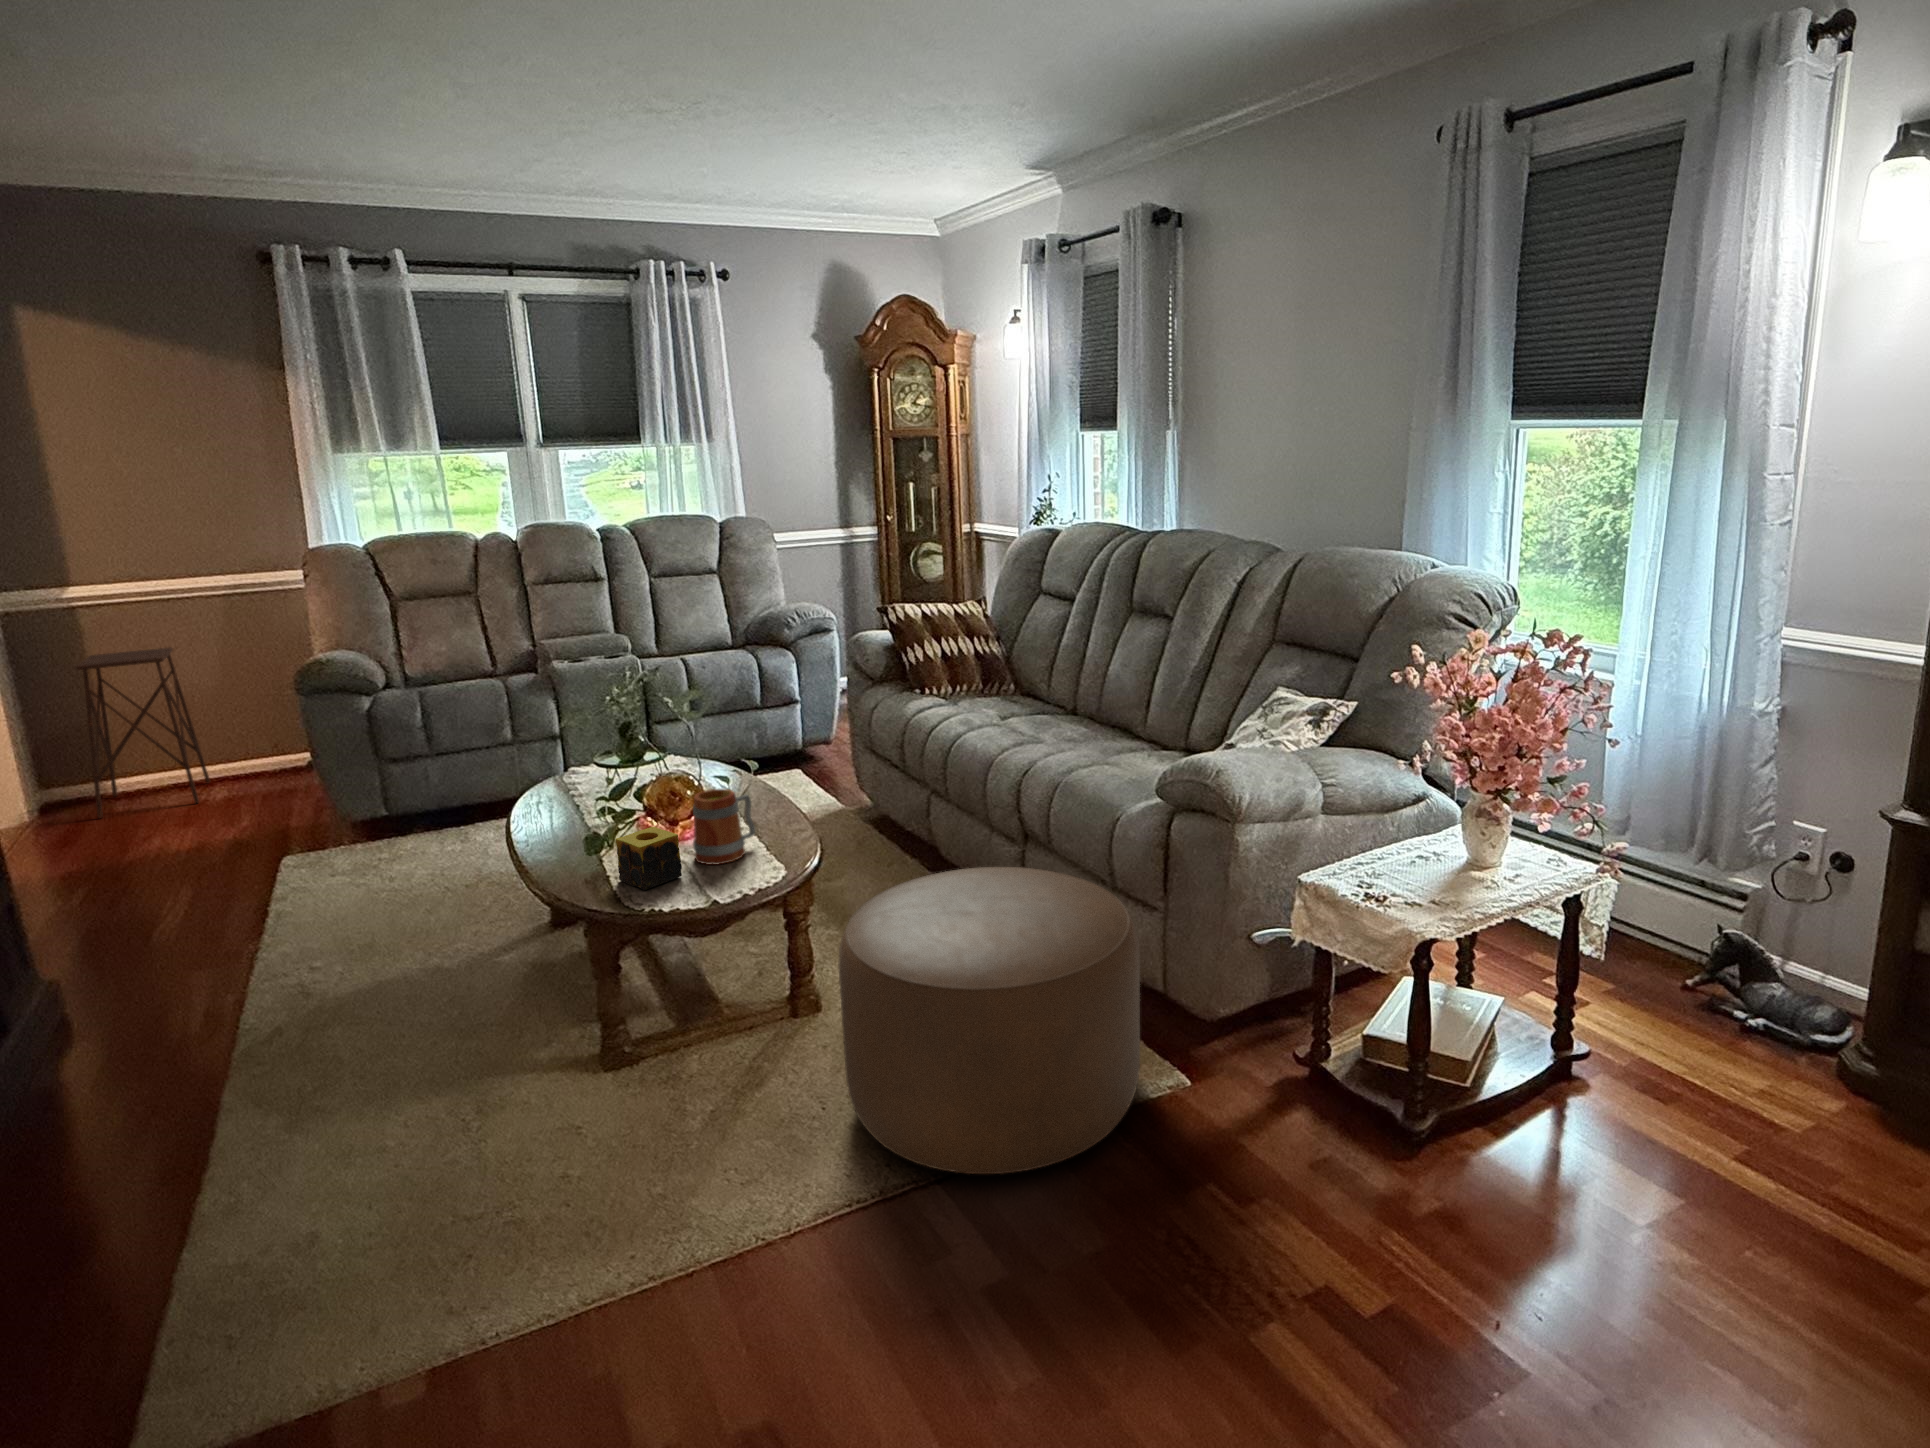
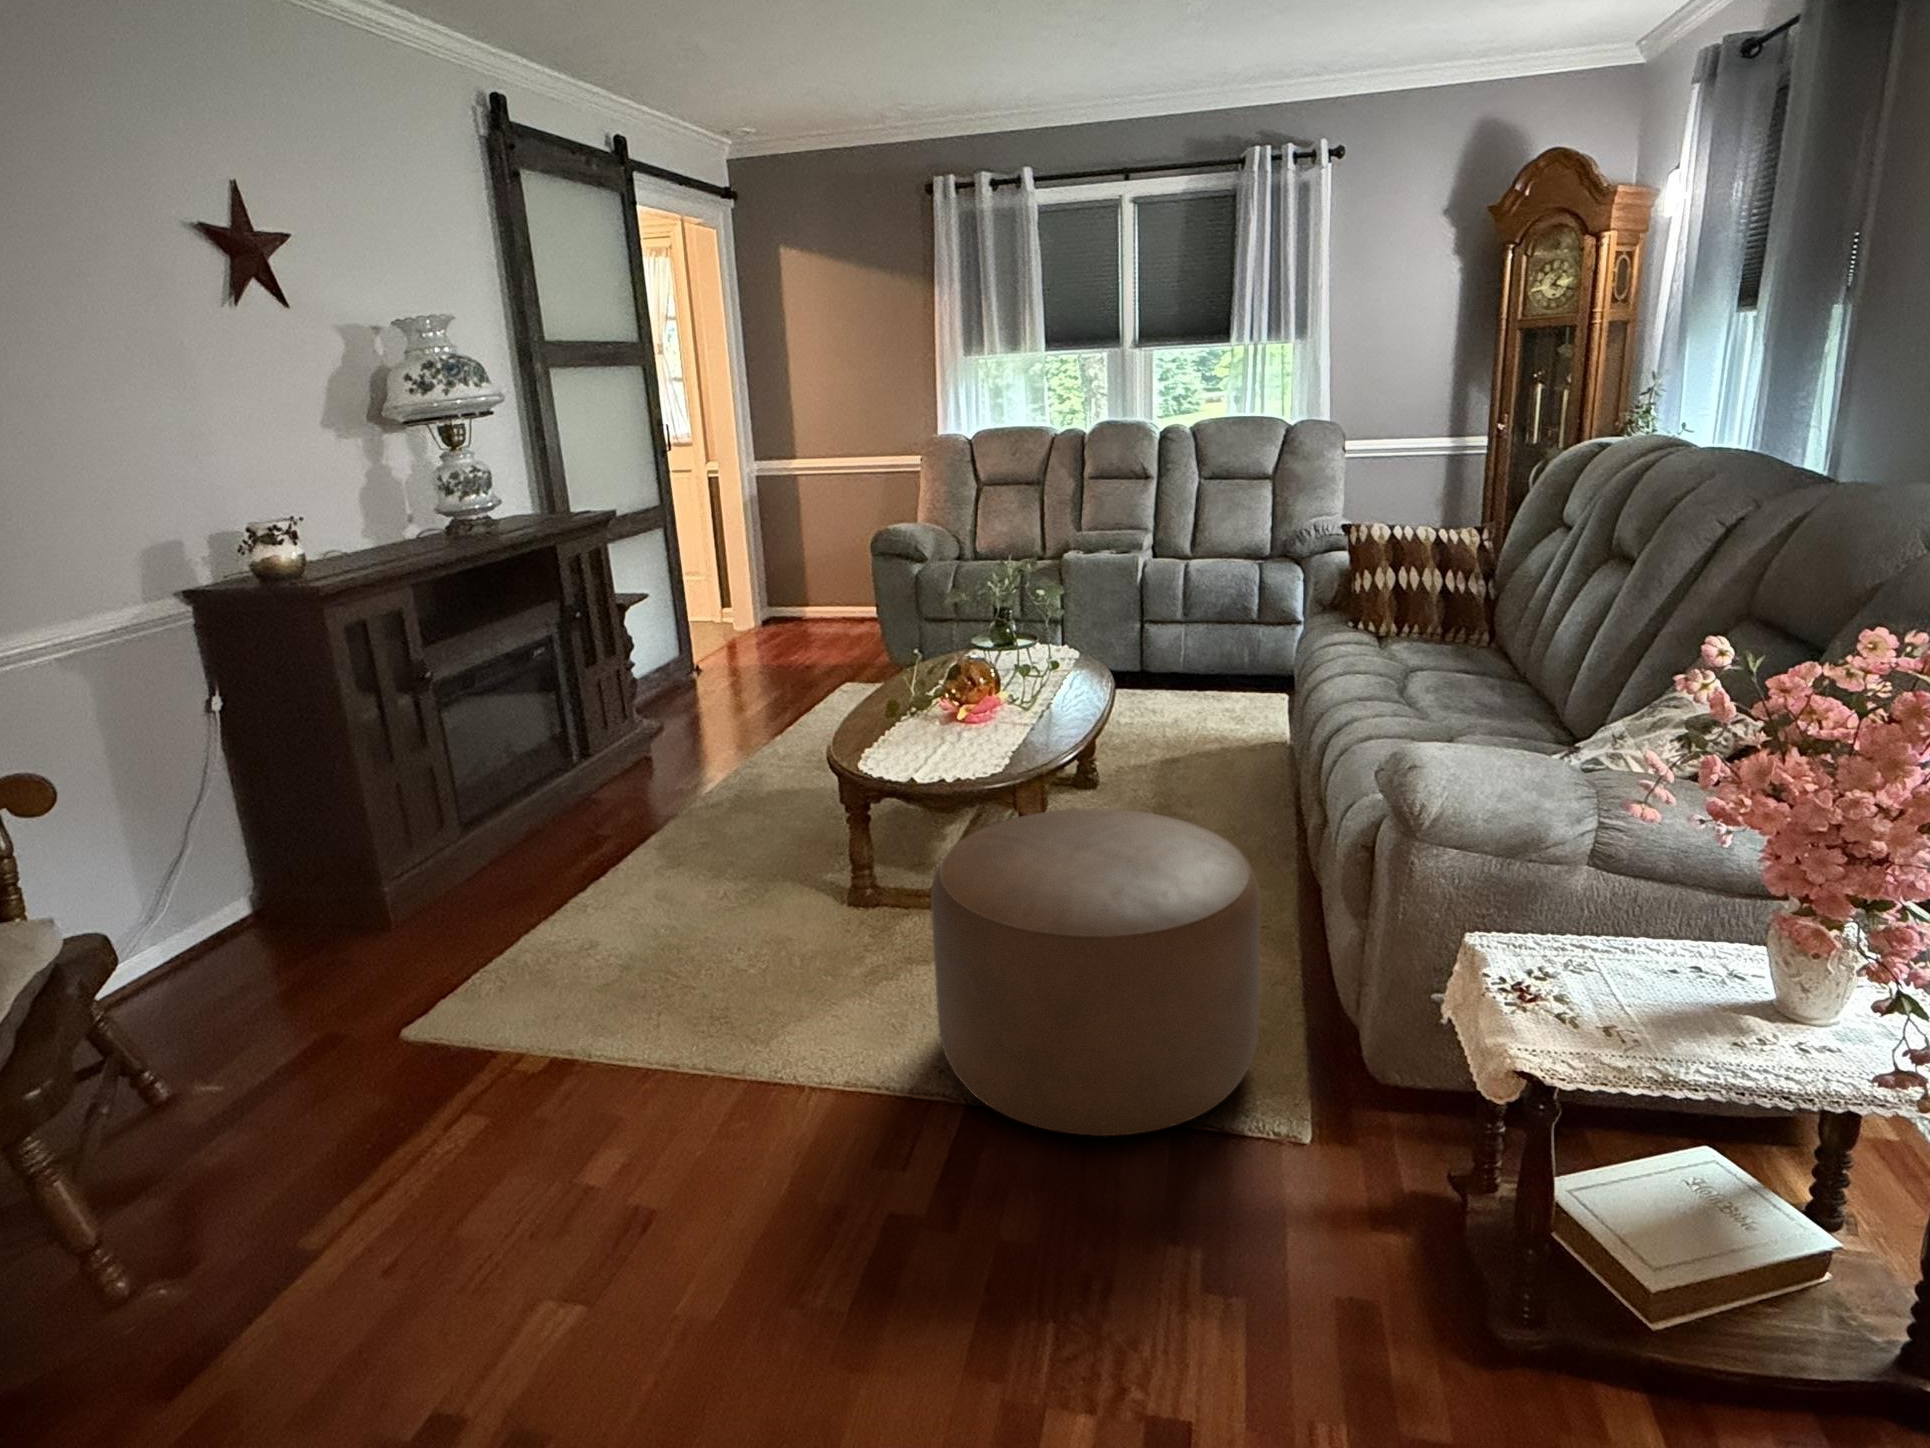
side table: present [76,648,210,818] -> none [779,514,862,639]
mug: present [693,789,755,865] -> none [951,681,1013,753]
candle: present [616,827,682,890] -> none [878,705,924,758]

